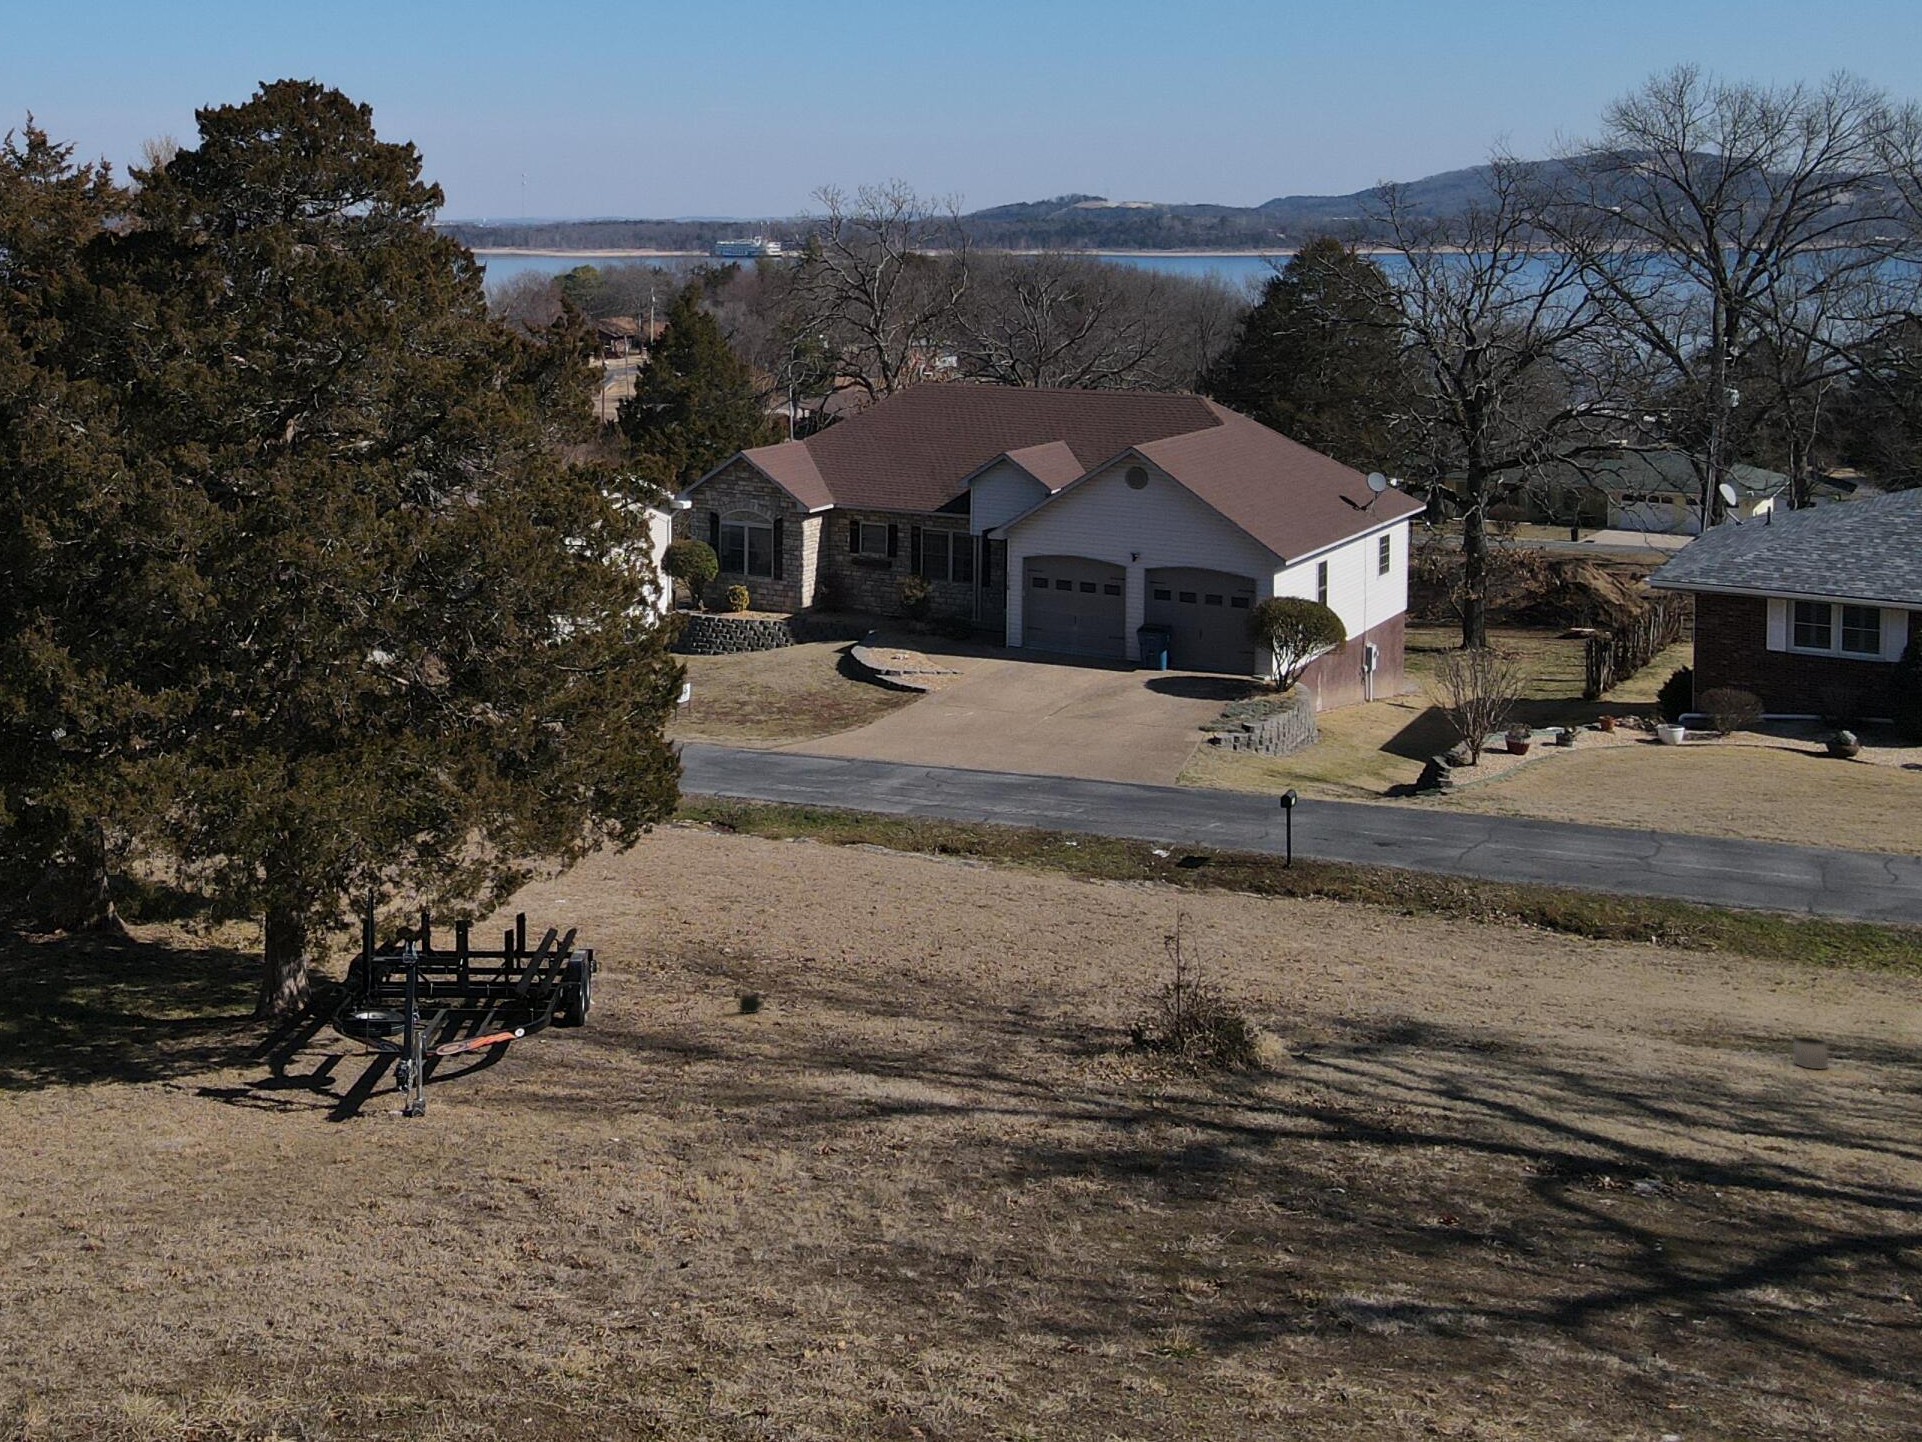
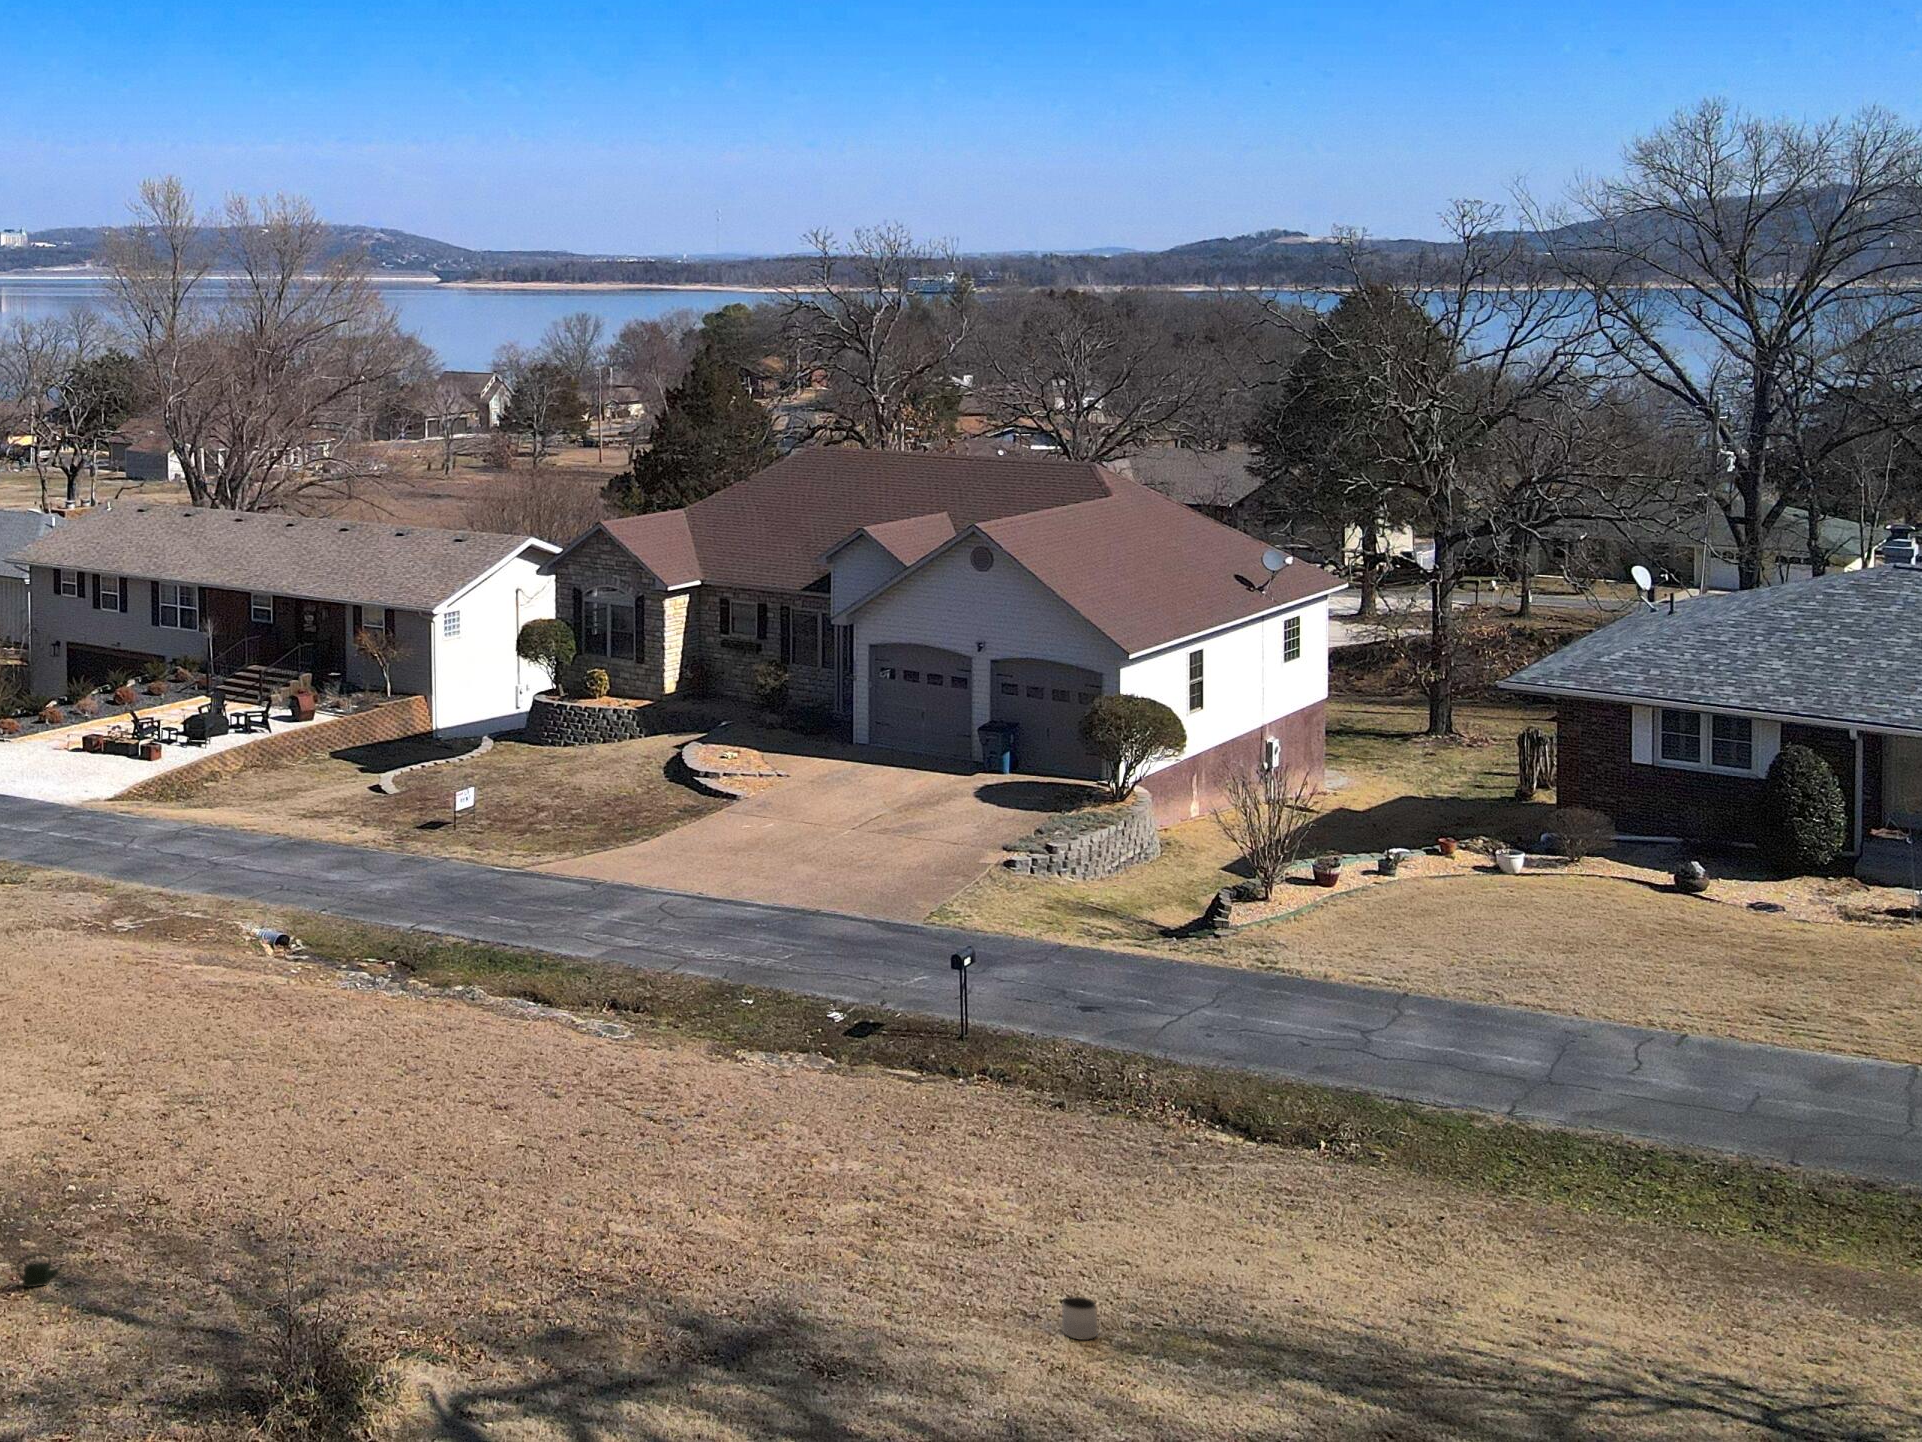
planter: present [1793,1037,1828,1069] -> present [1062,1297,1097,1340]

